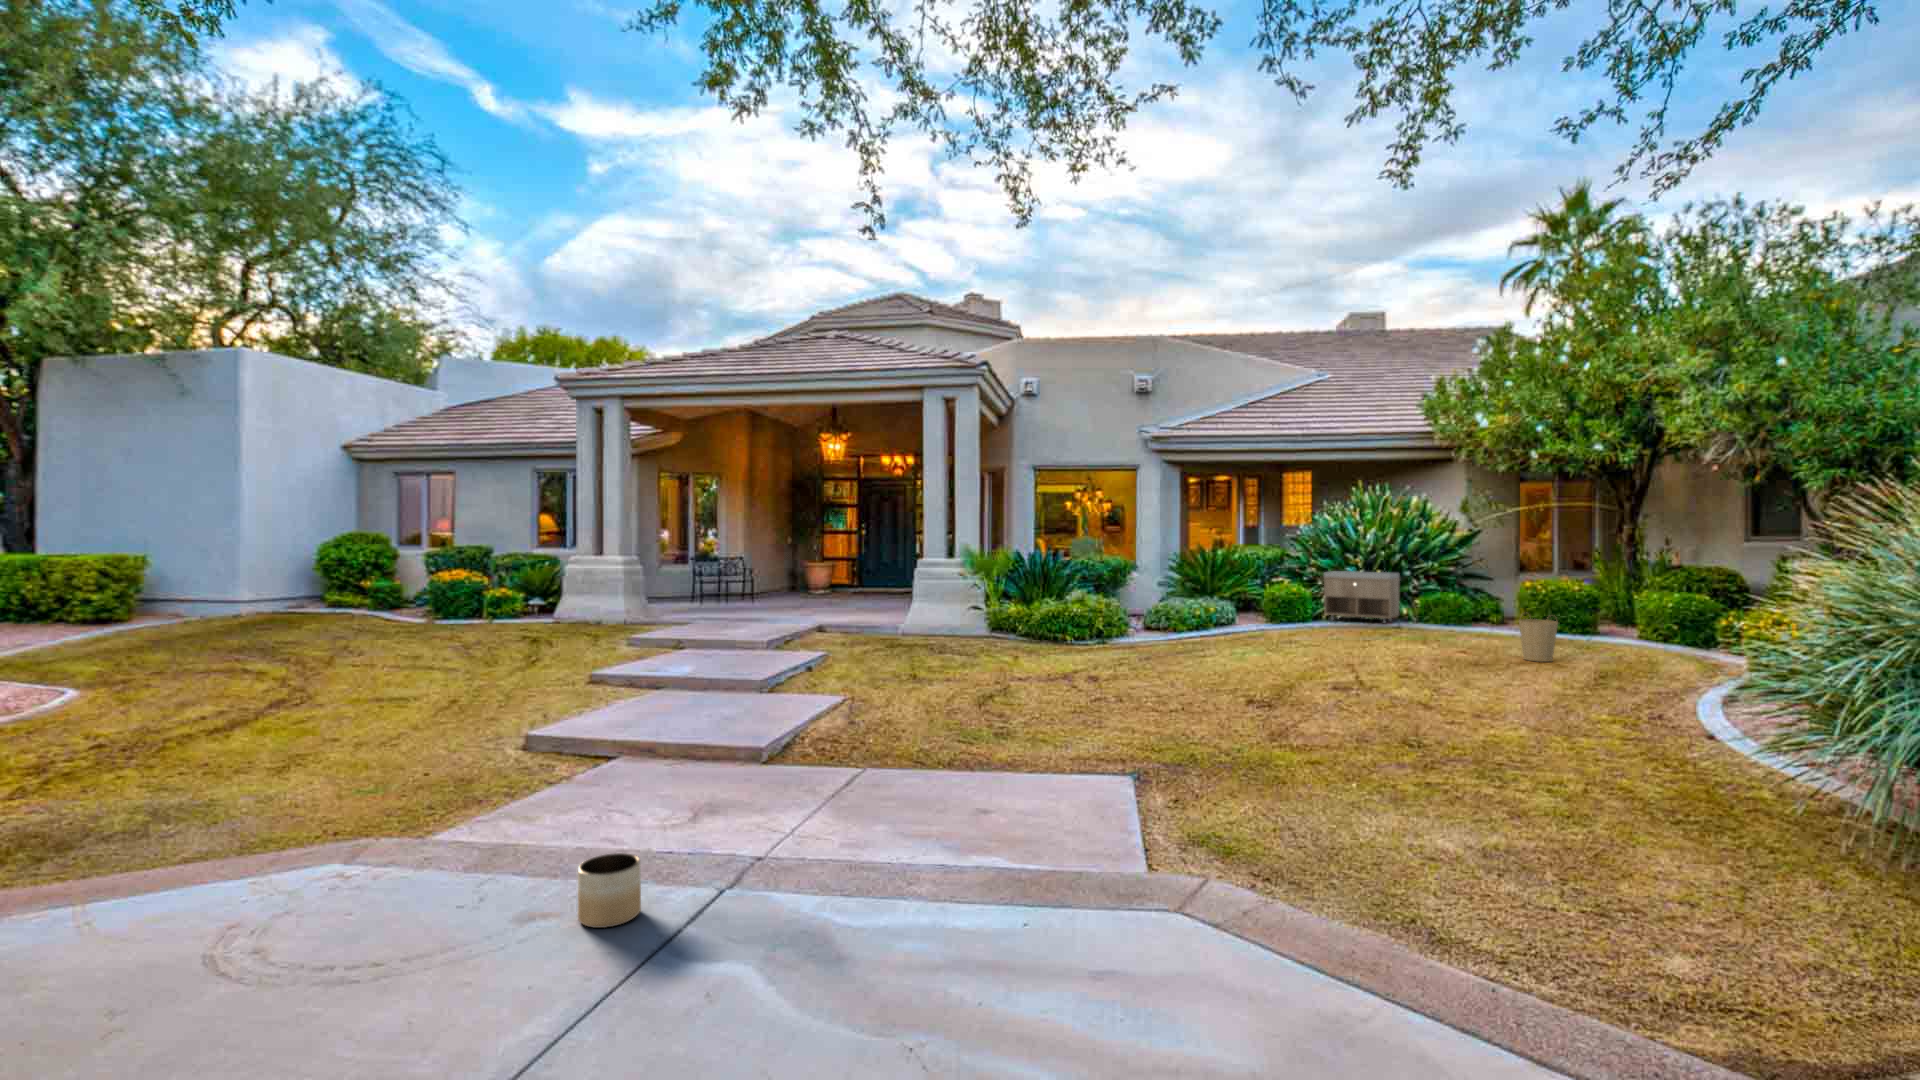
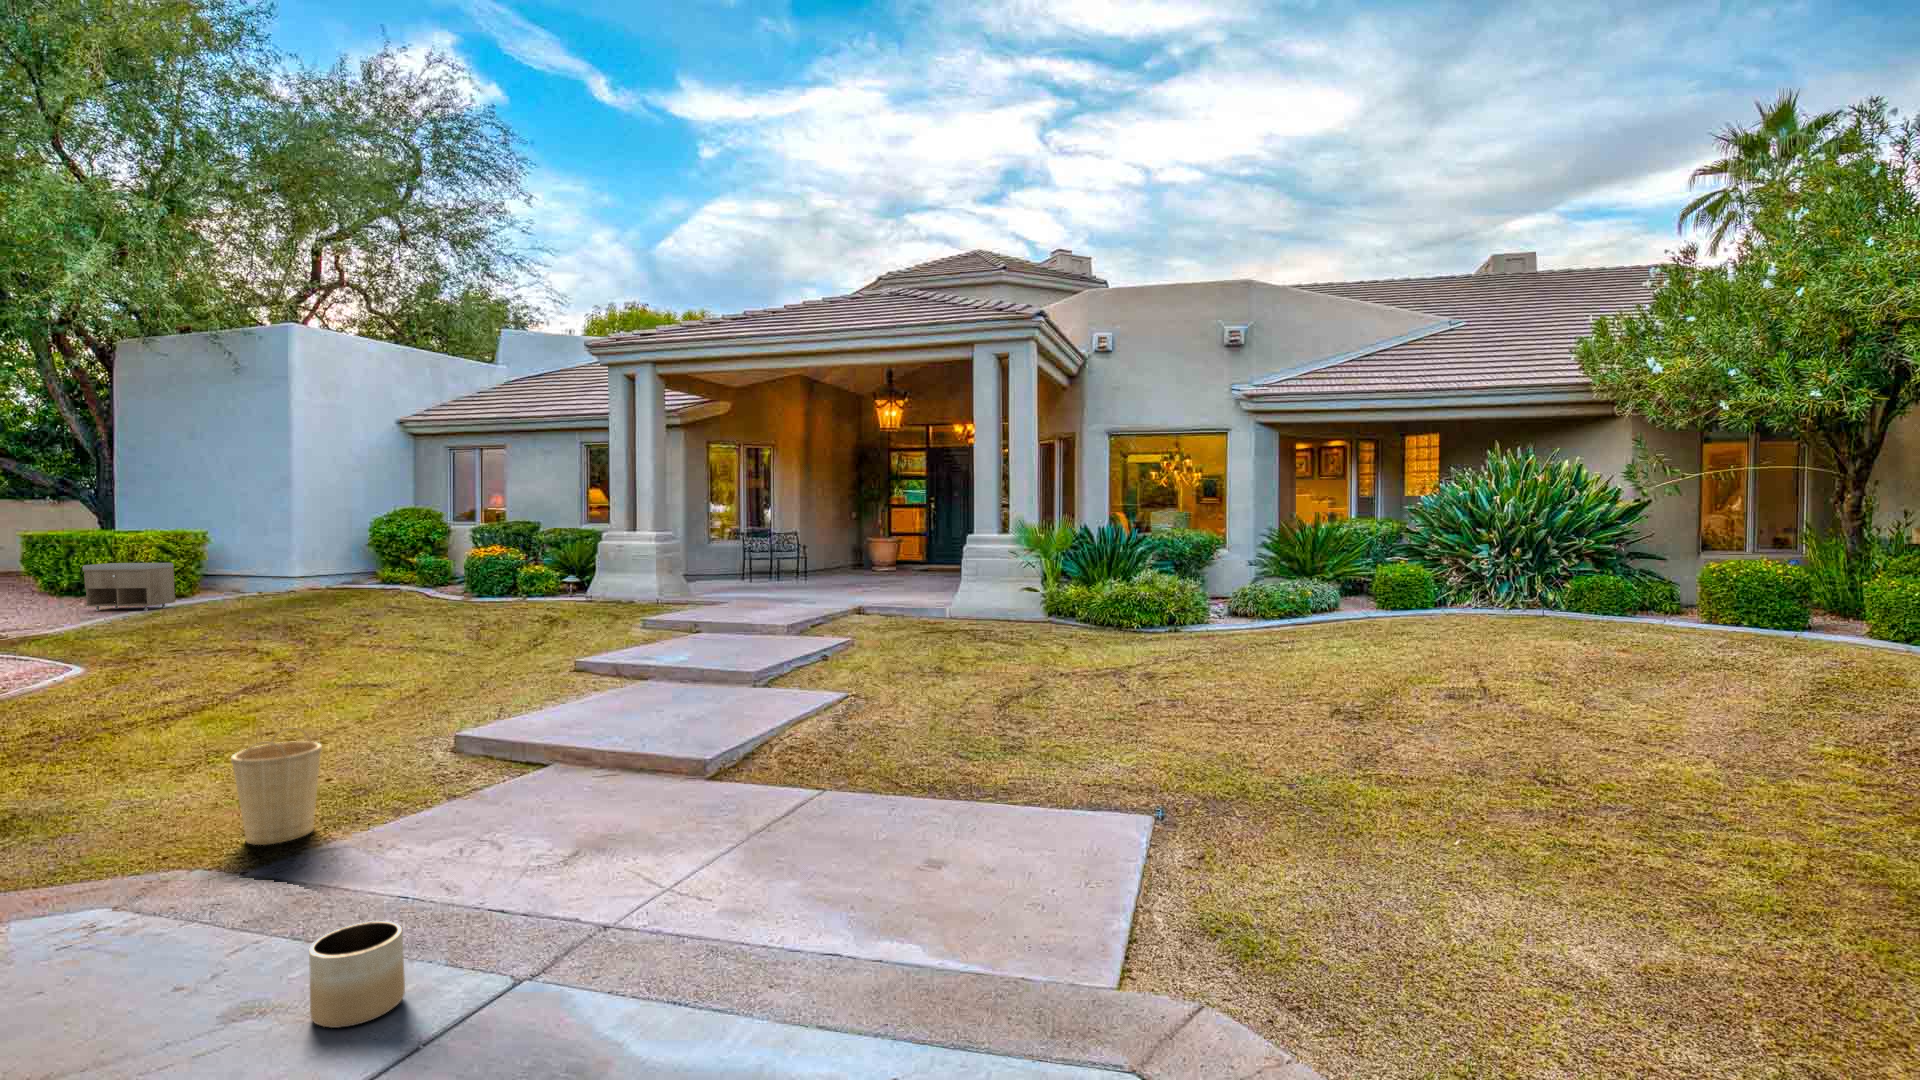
storage bench: present [1324,571,1400,623] -> present [82,563,175,611]
basket: present [1519,619,1558,662] -> present [231,728,322,845]

